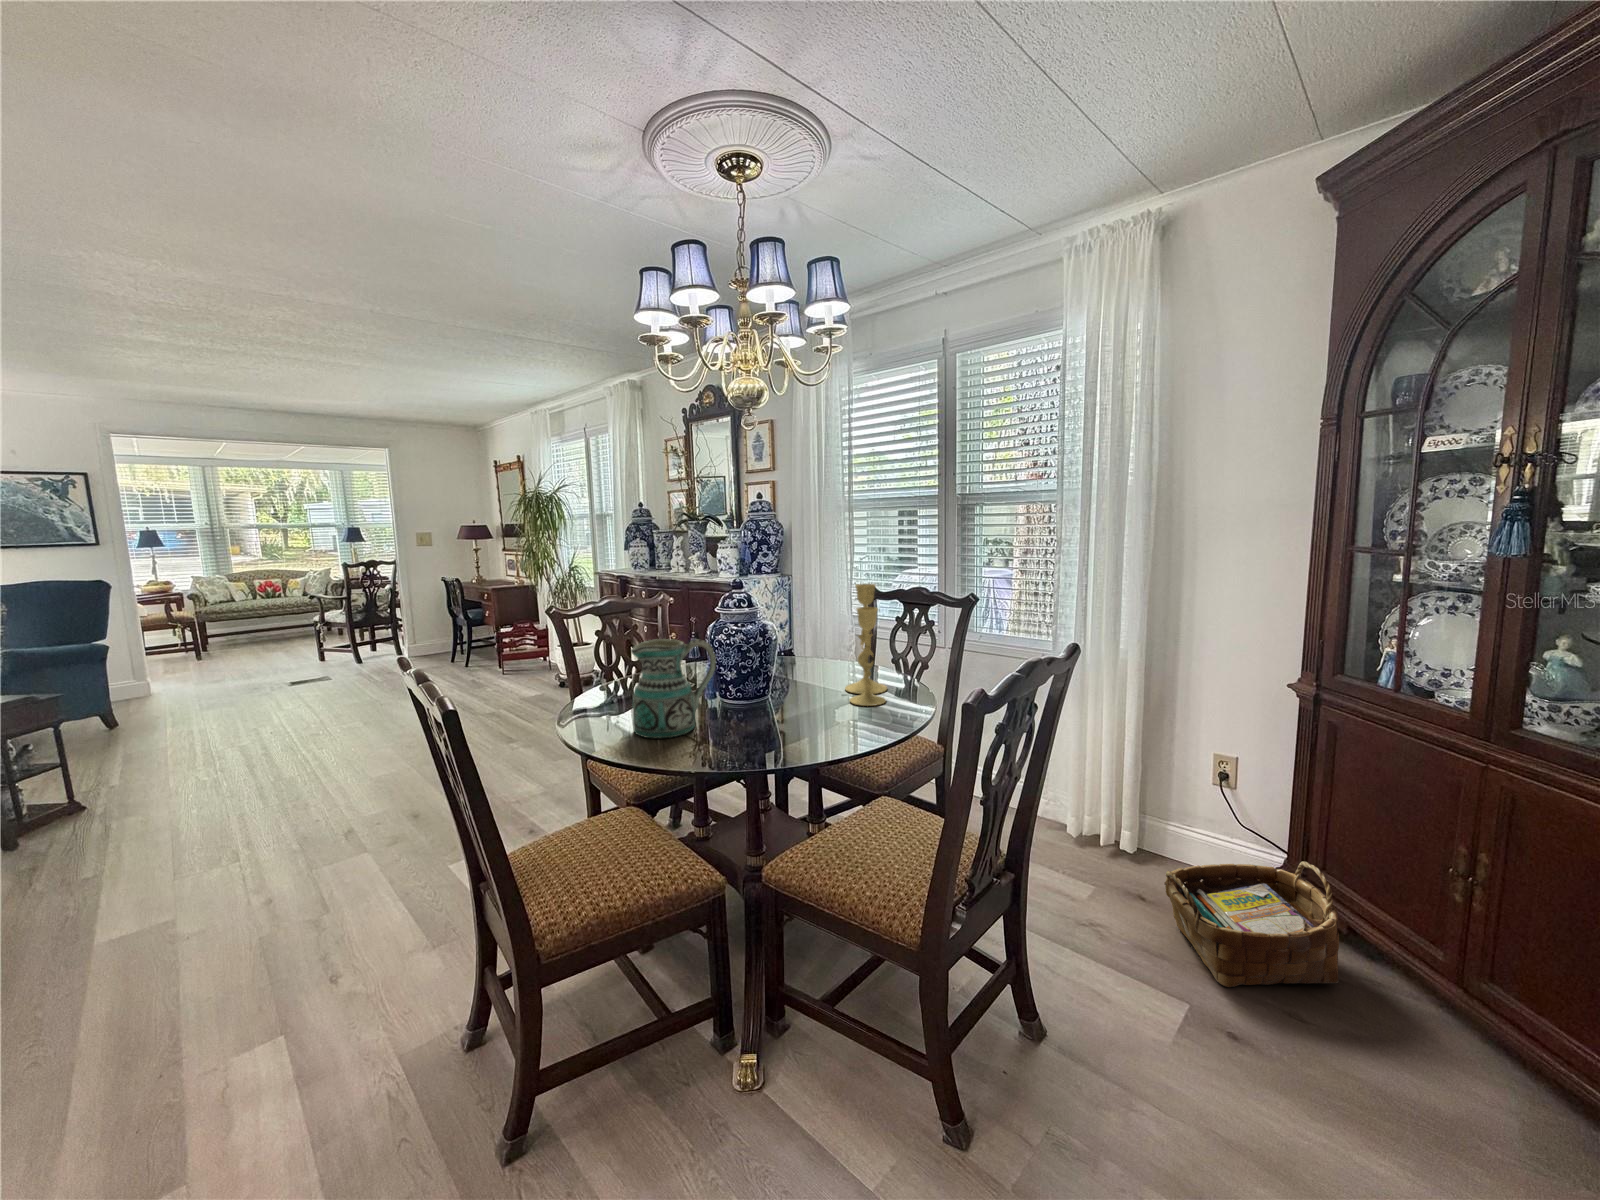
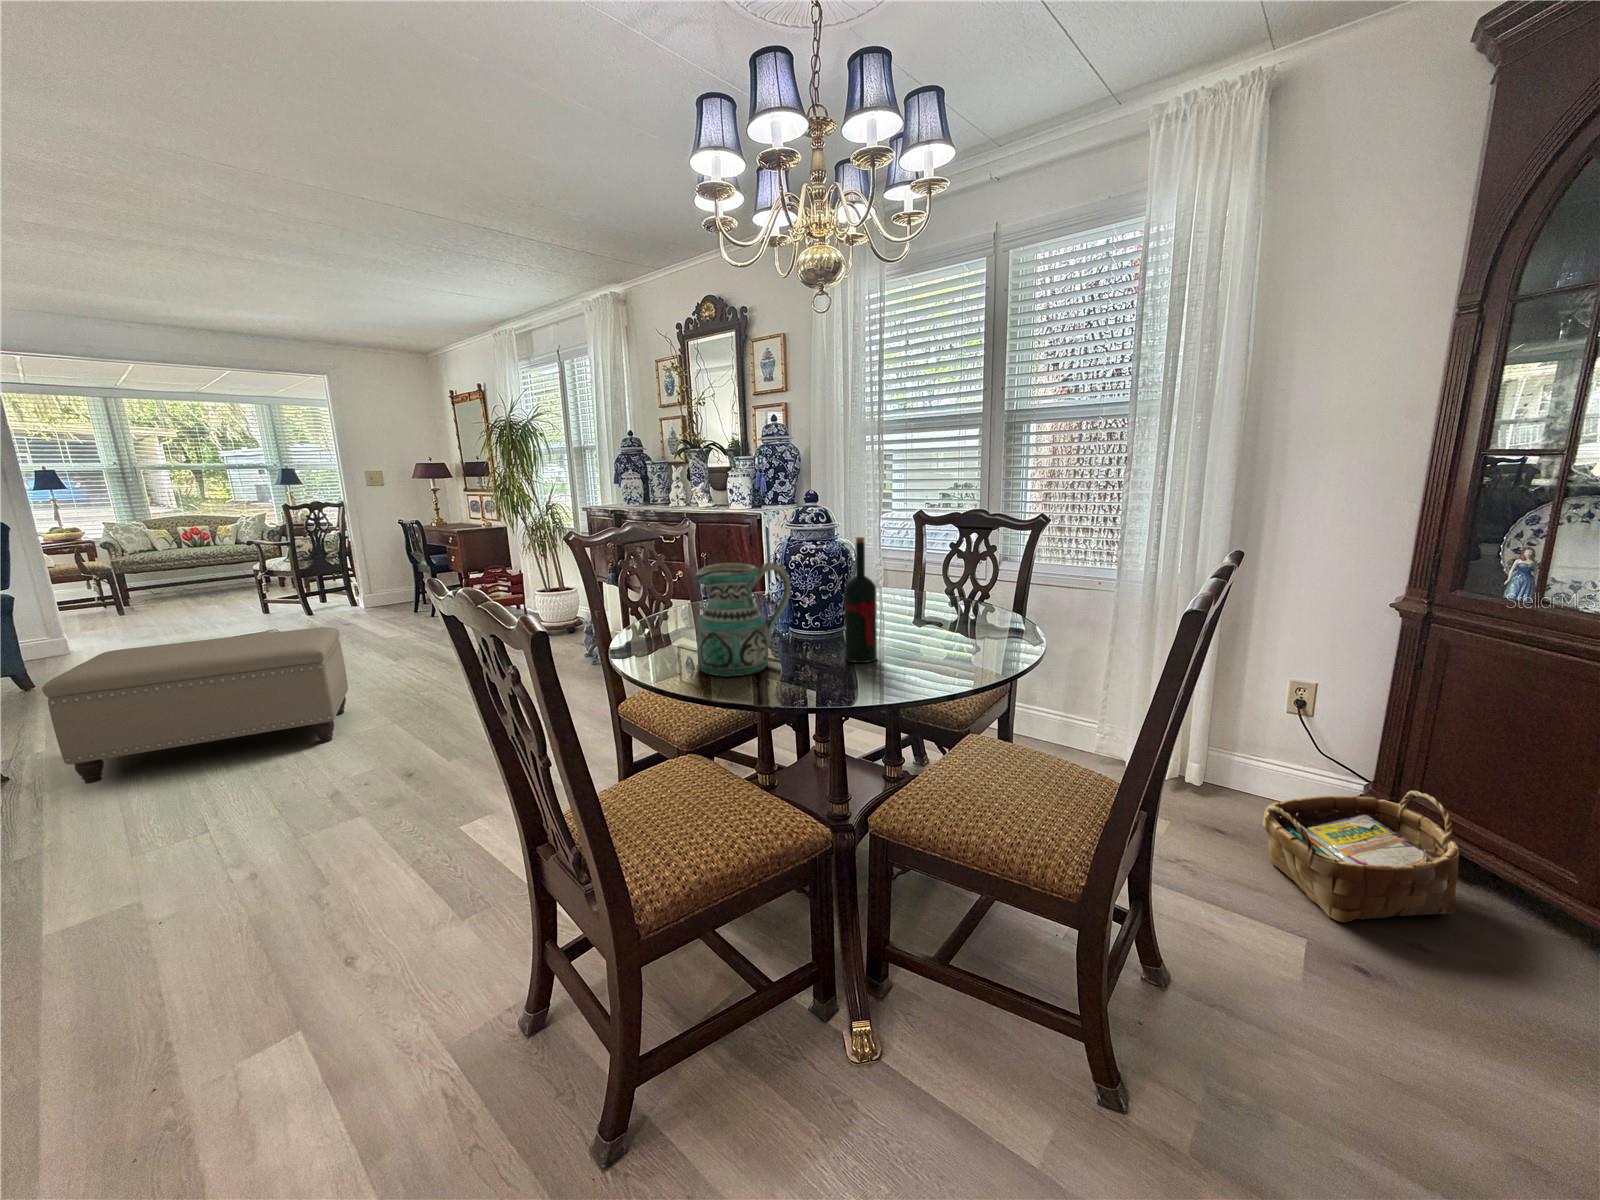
candlestick: present [845,584,887,706] -> none [915,502,970,637]
wine bottle: none [761,619,790,729] -> present [845,537,877,663]
ottoman: none [113,678,375,814] -> present [42,627,348,784]

